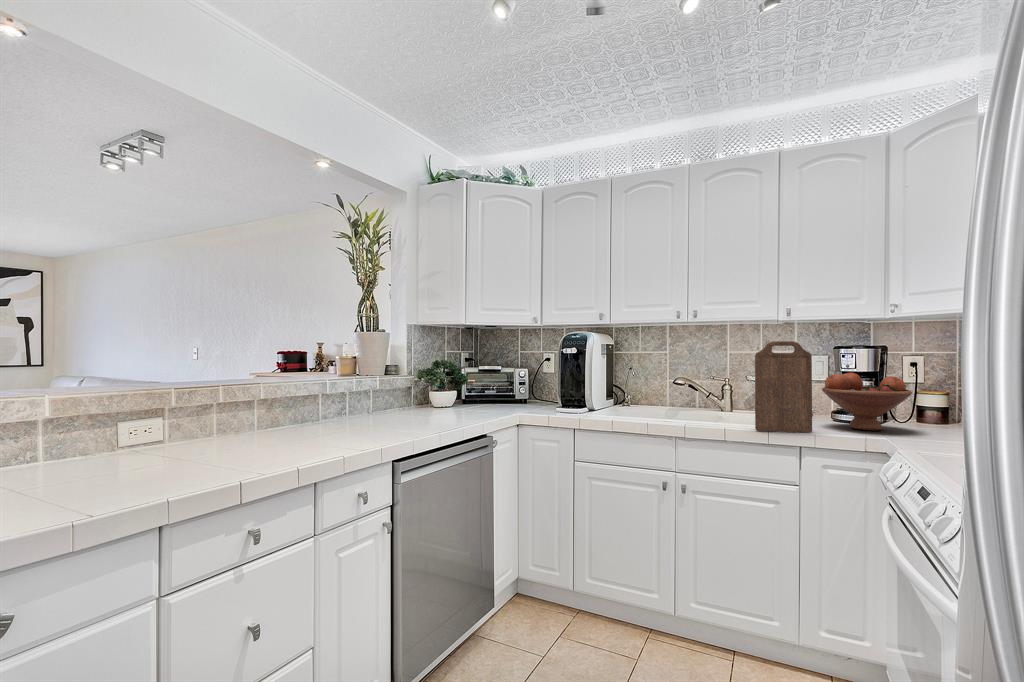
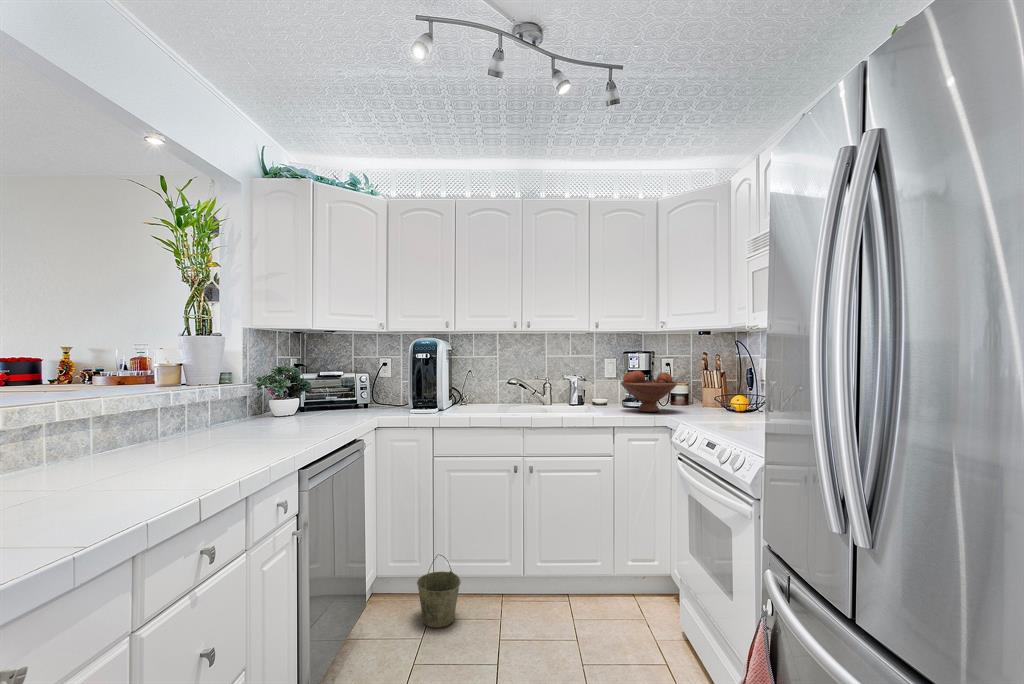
cutting board: present [755,341,812,432] -> none [584,347,621,417]
bucket: none [546,569,594,651] -> present [417,554,461,628]

